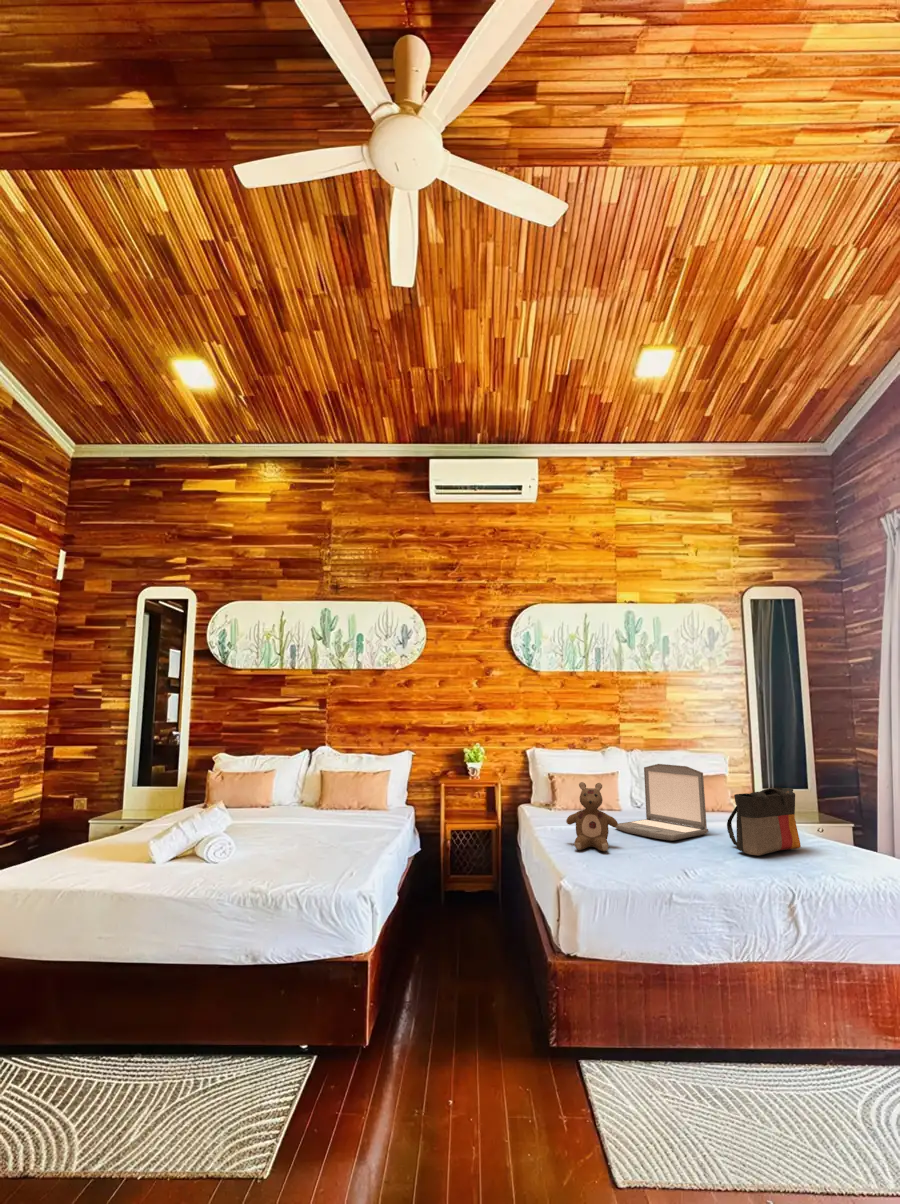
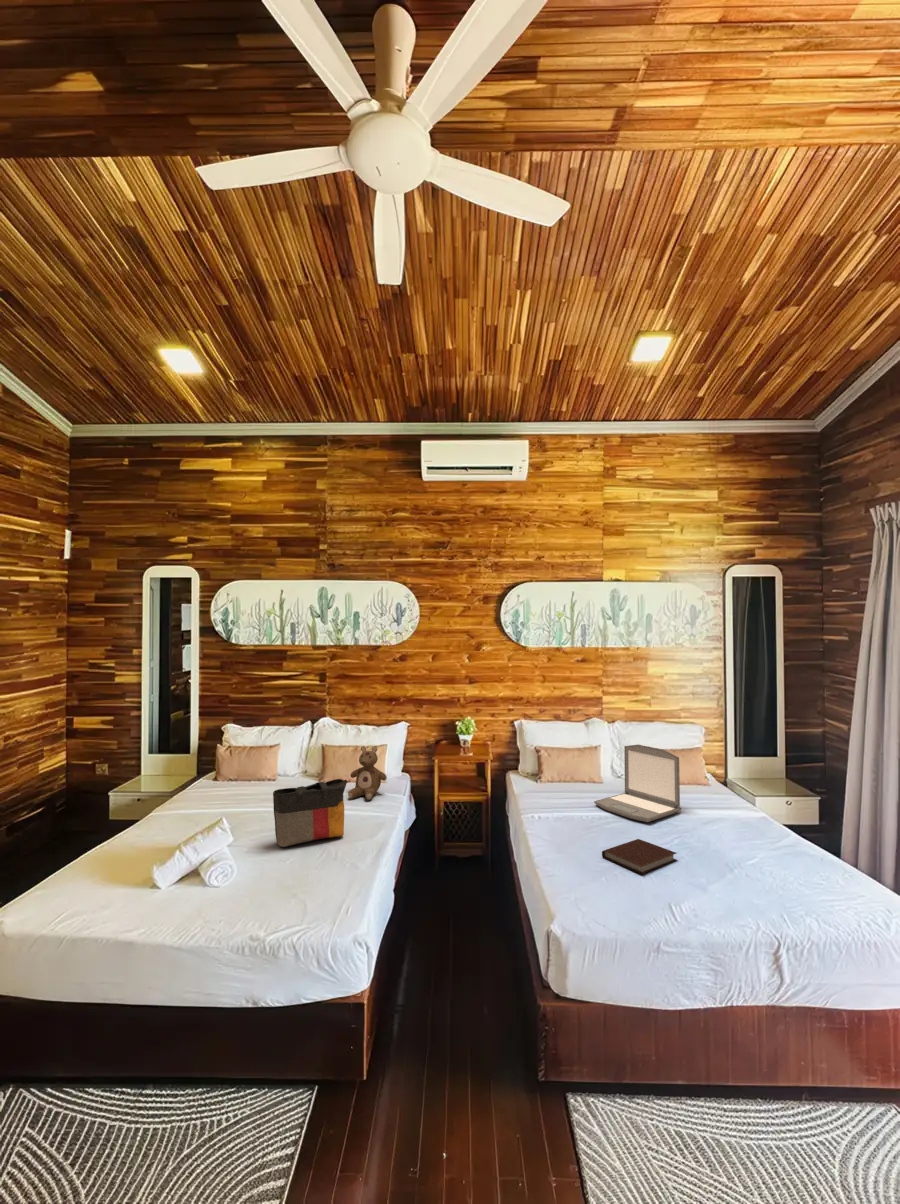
stuffed bear: present [566,782,618,851] -> present [348,746,387,800]
tote bag: present [727,788,801,855] -> present [273,779,348,847]
notebook: none [624,851,706,877] -> present [602,839,676,874]

